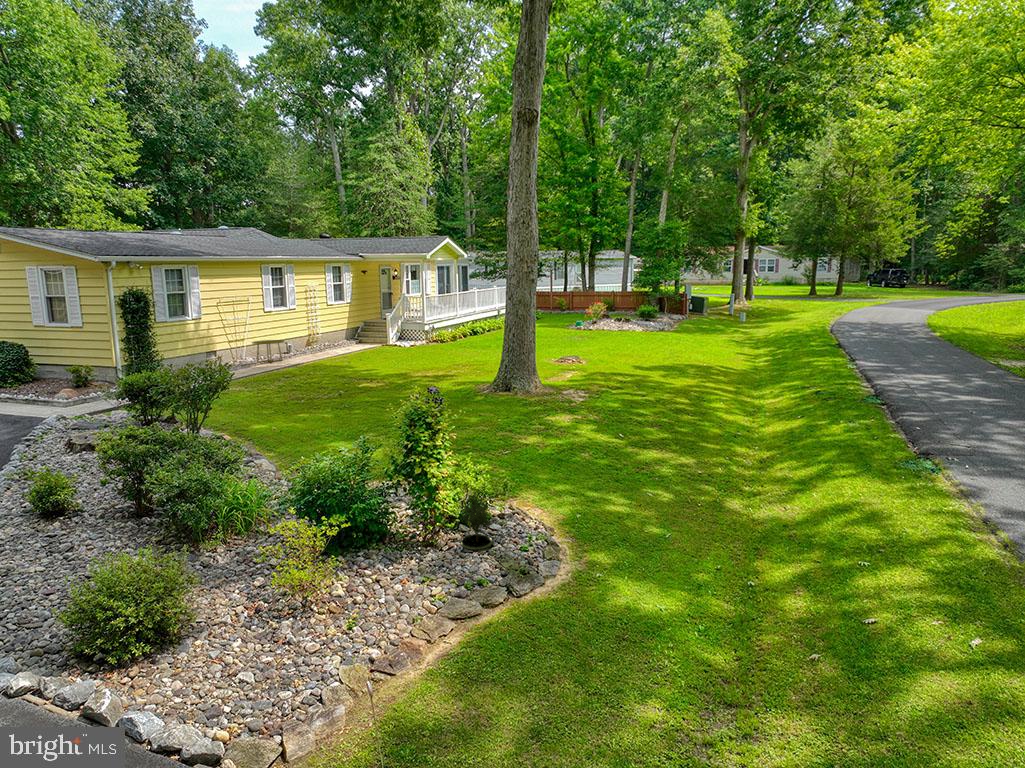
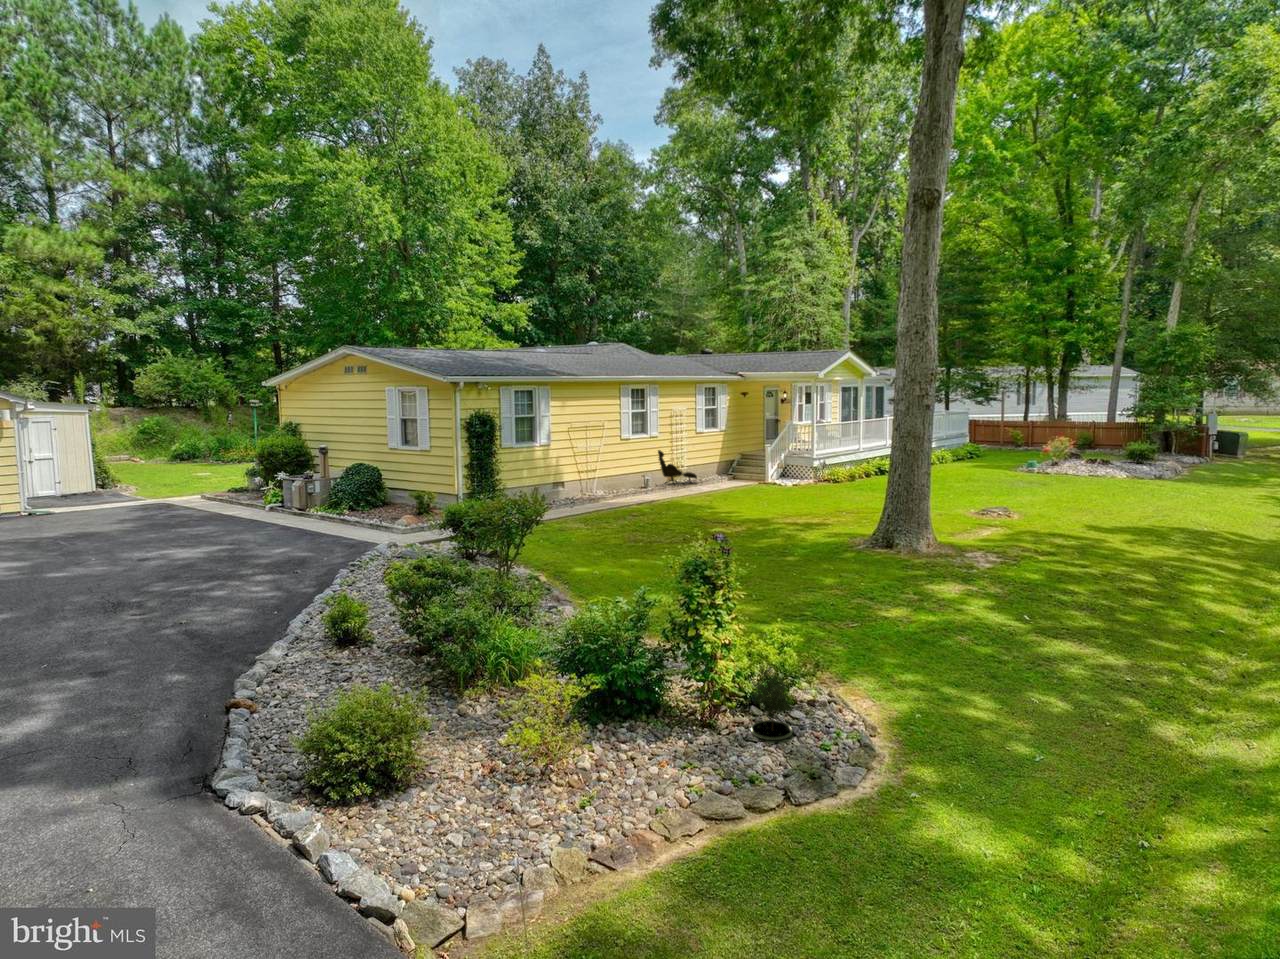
lounge chair: none [307,320,343,350] -> present [658,450,697,484]
round table: present [252,340,284,363] -> none [593,472,629,498]

